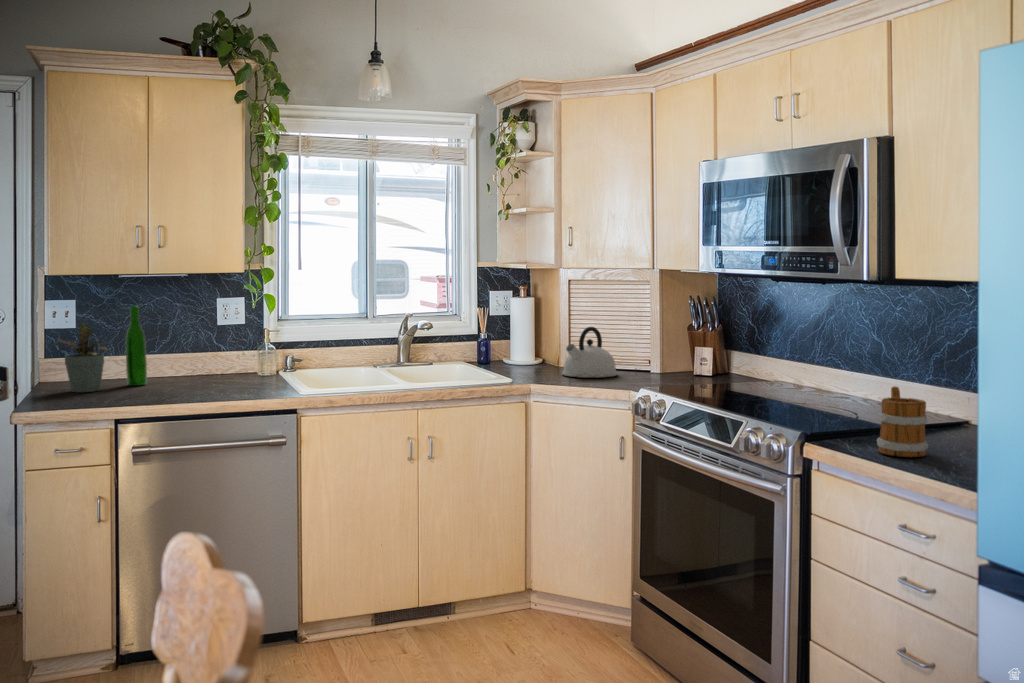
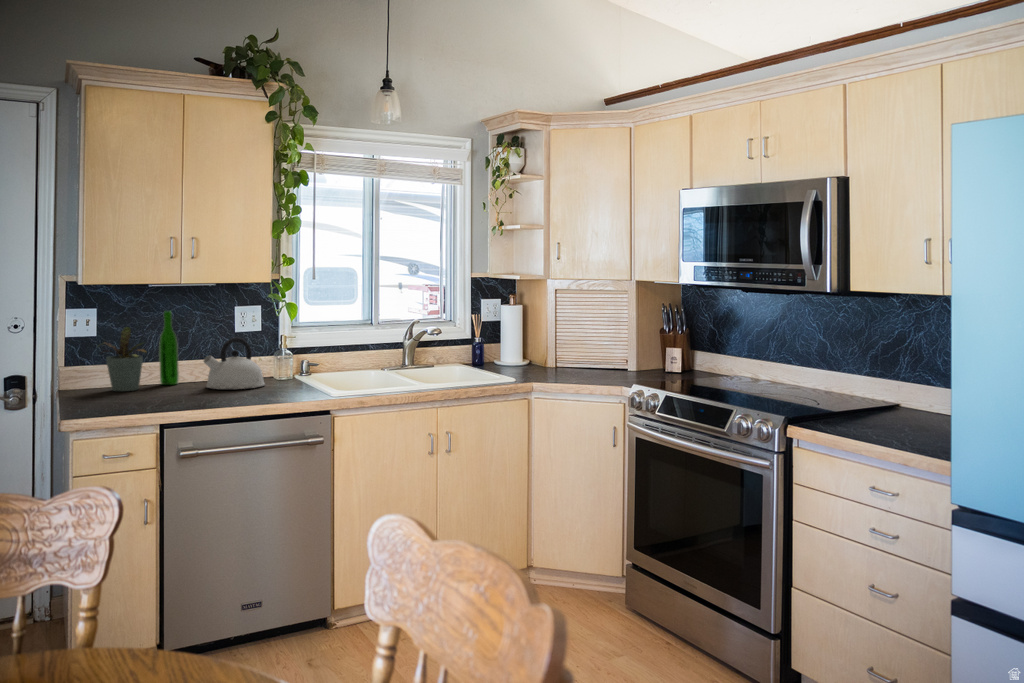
kettle: present [562,327,617,378] -> present [204,337,265,389]
mug: present [877,386,928,457] -> none [850,379,892,435]

